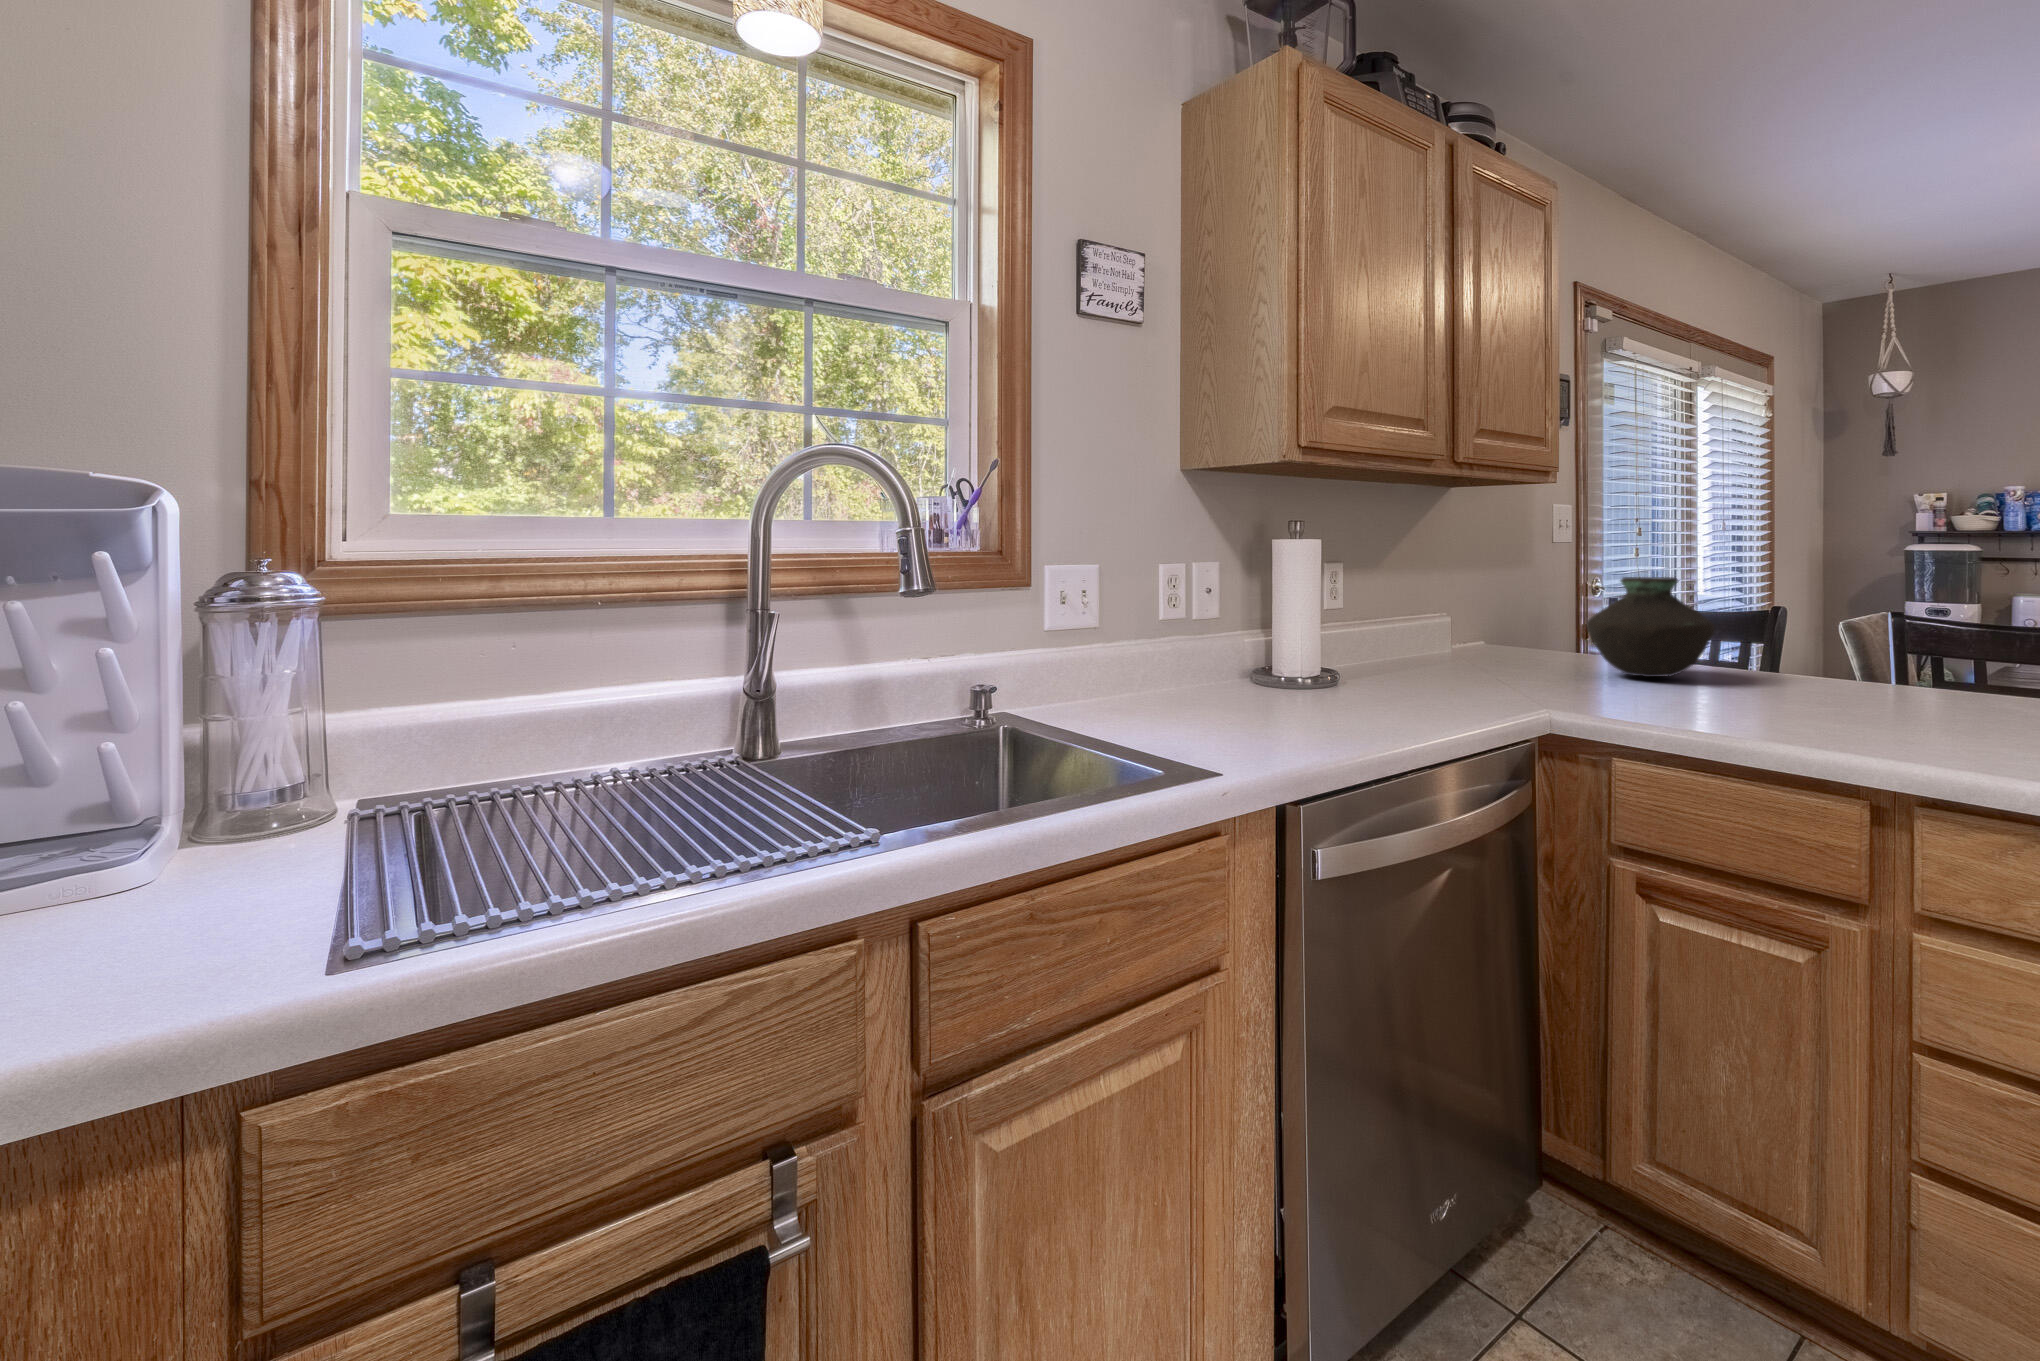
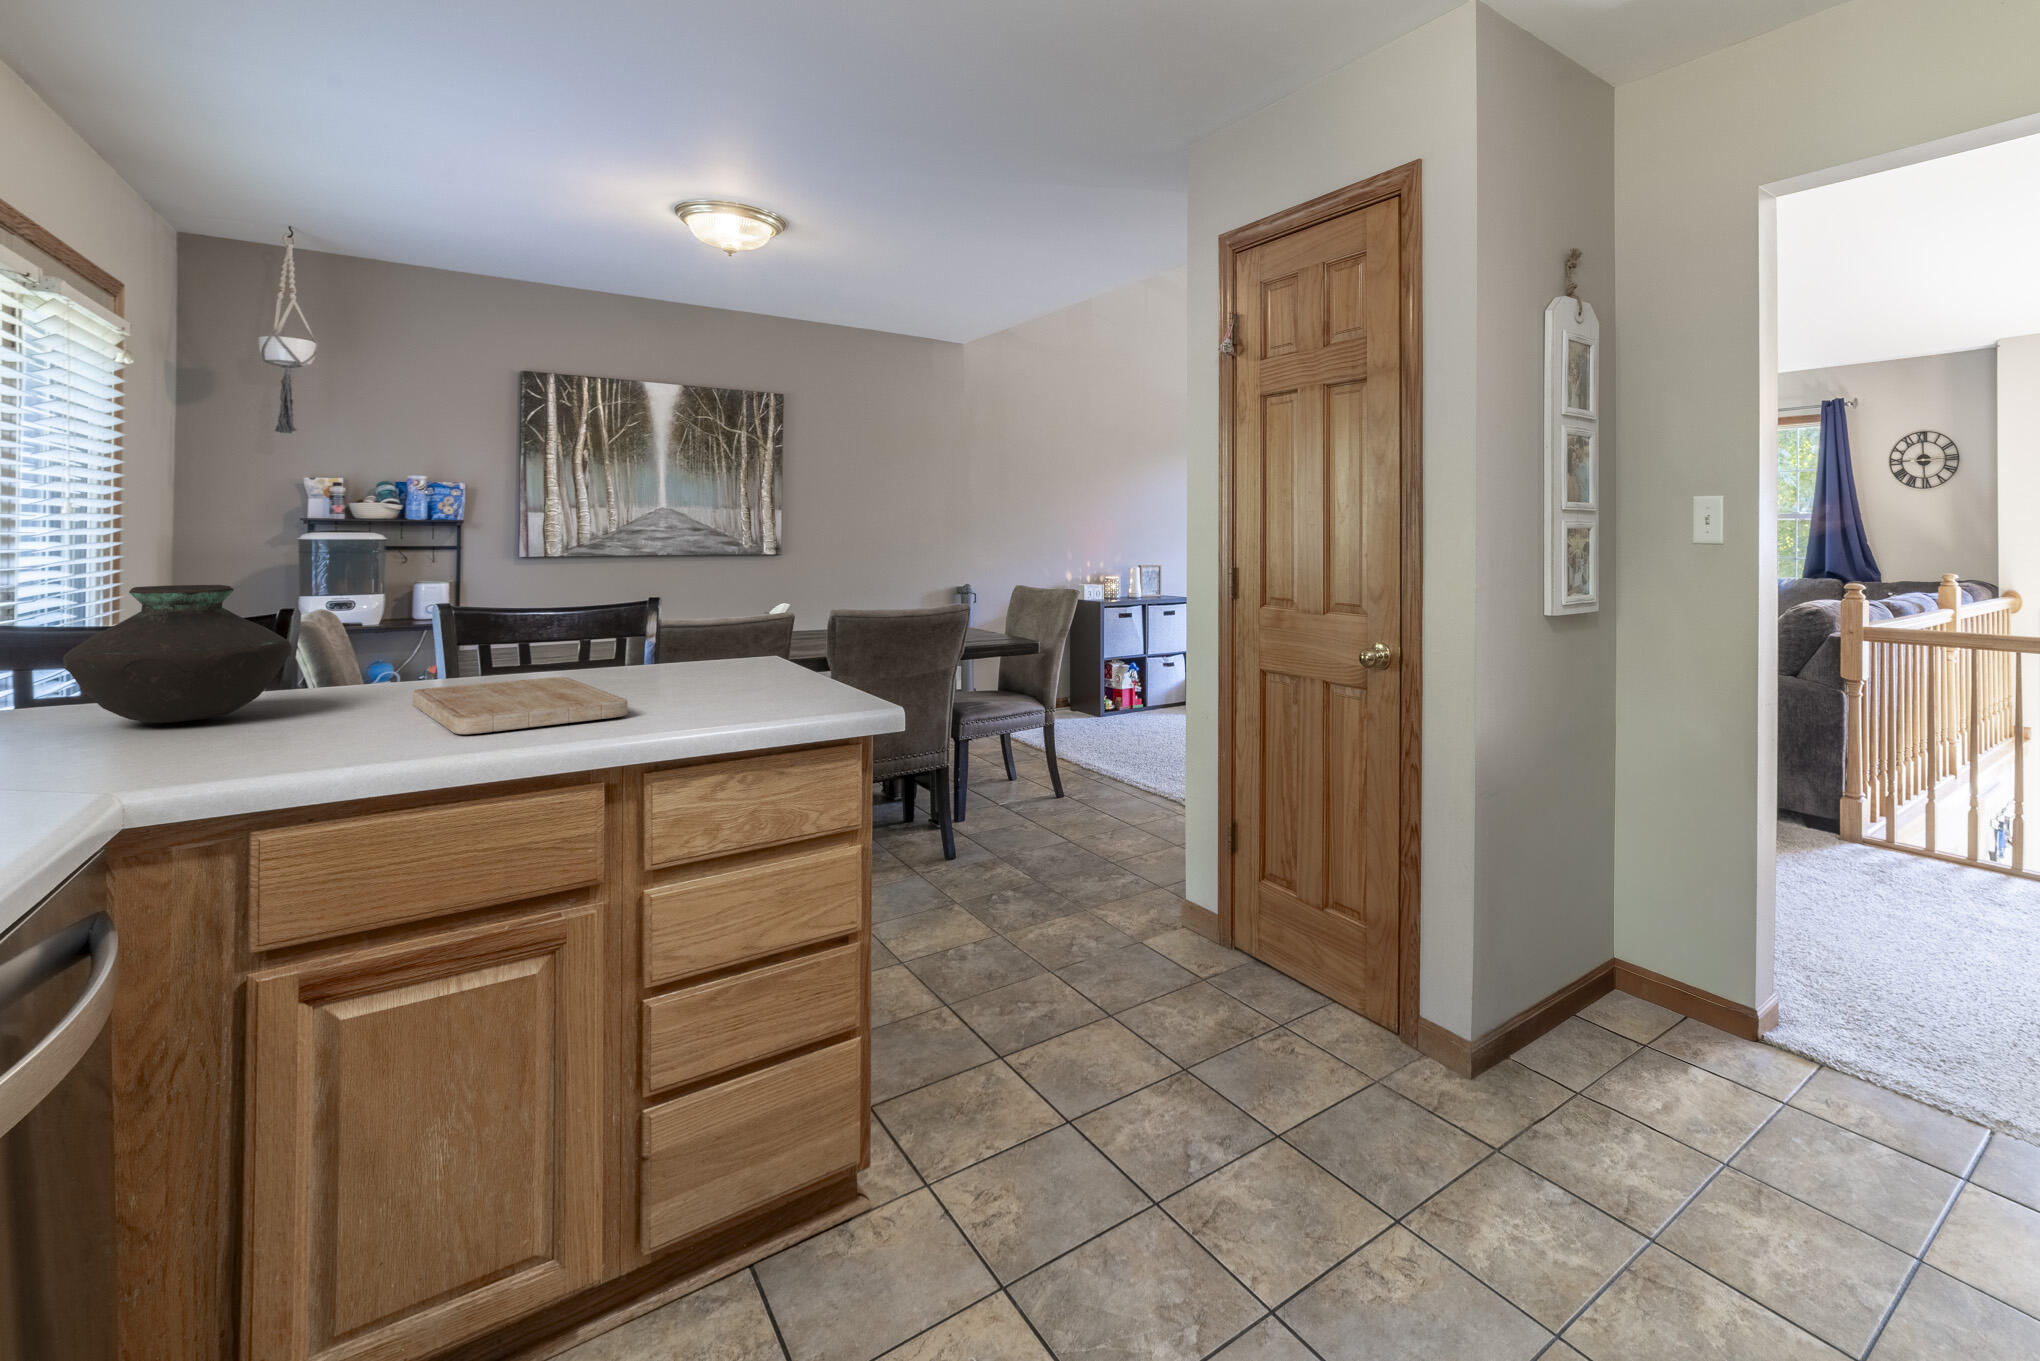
cutting board: none [1775,679,1959,734] -> present [413,677,628,734]

